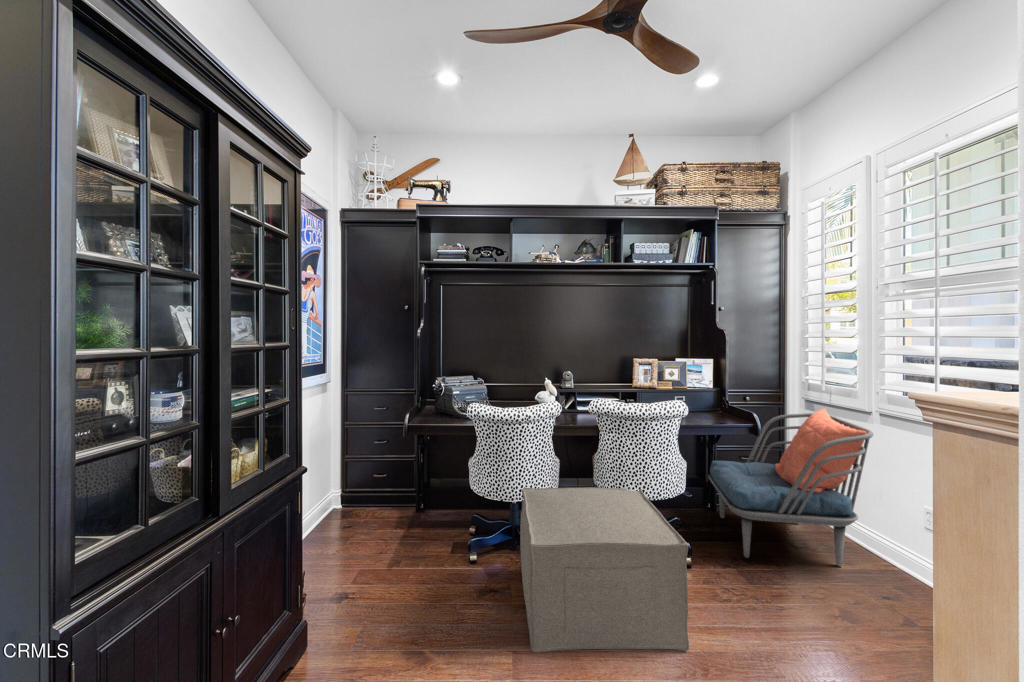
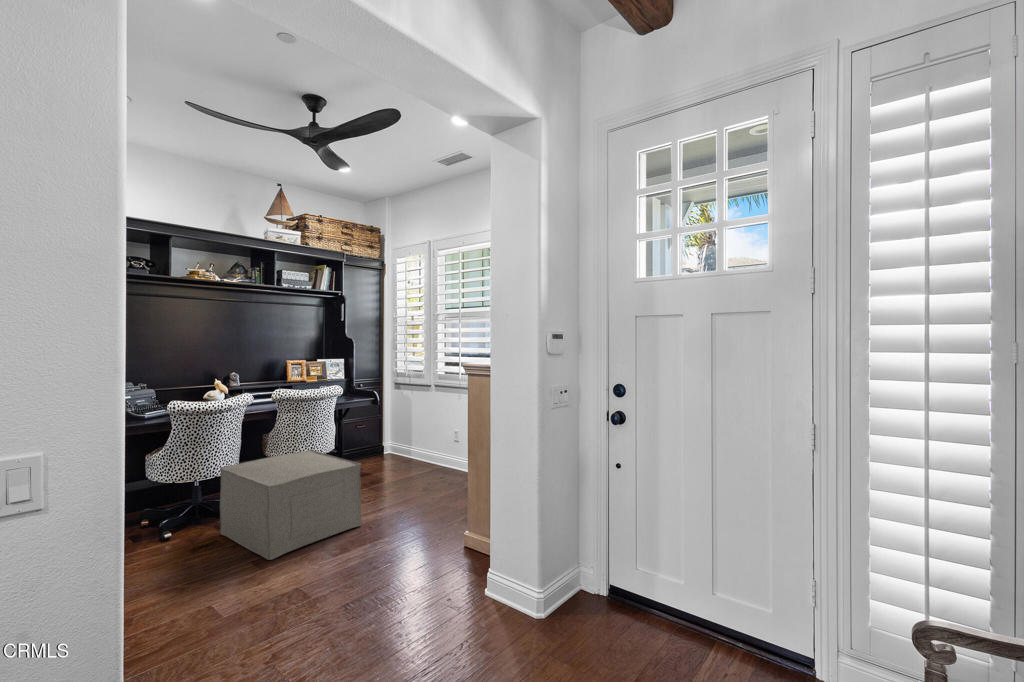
armchair: present [708,408,873,567] -> none [340,386,433,483]

